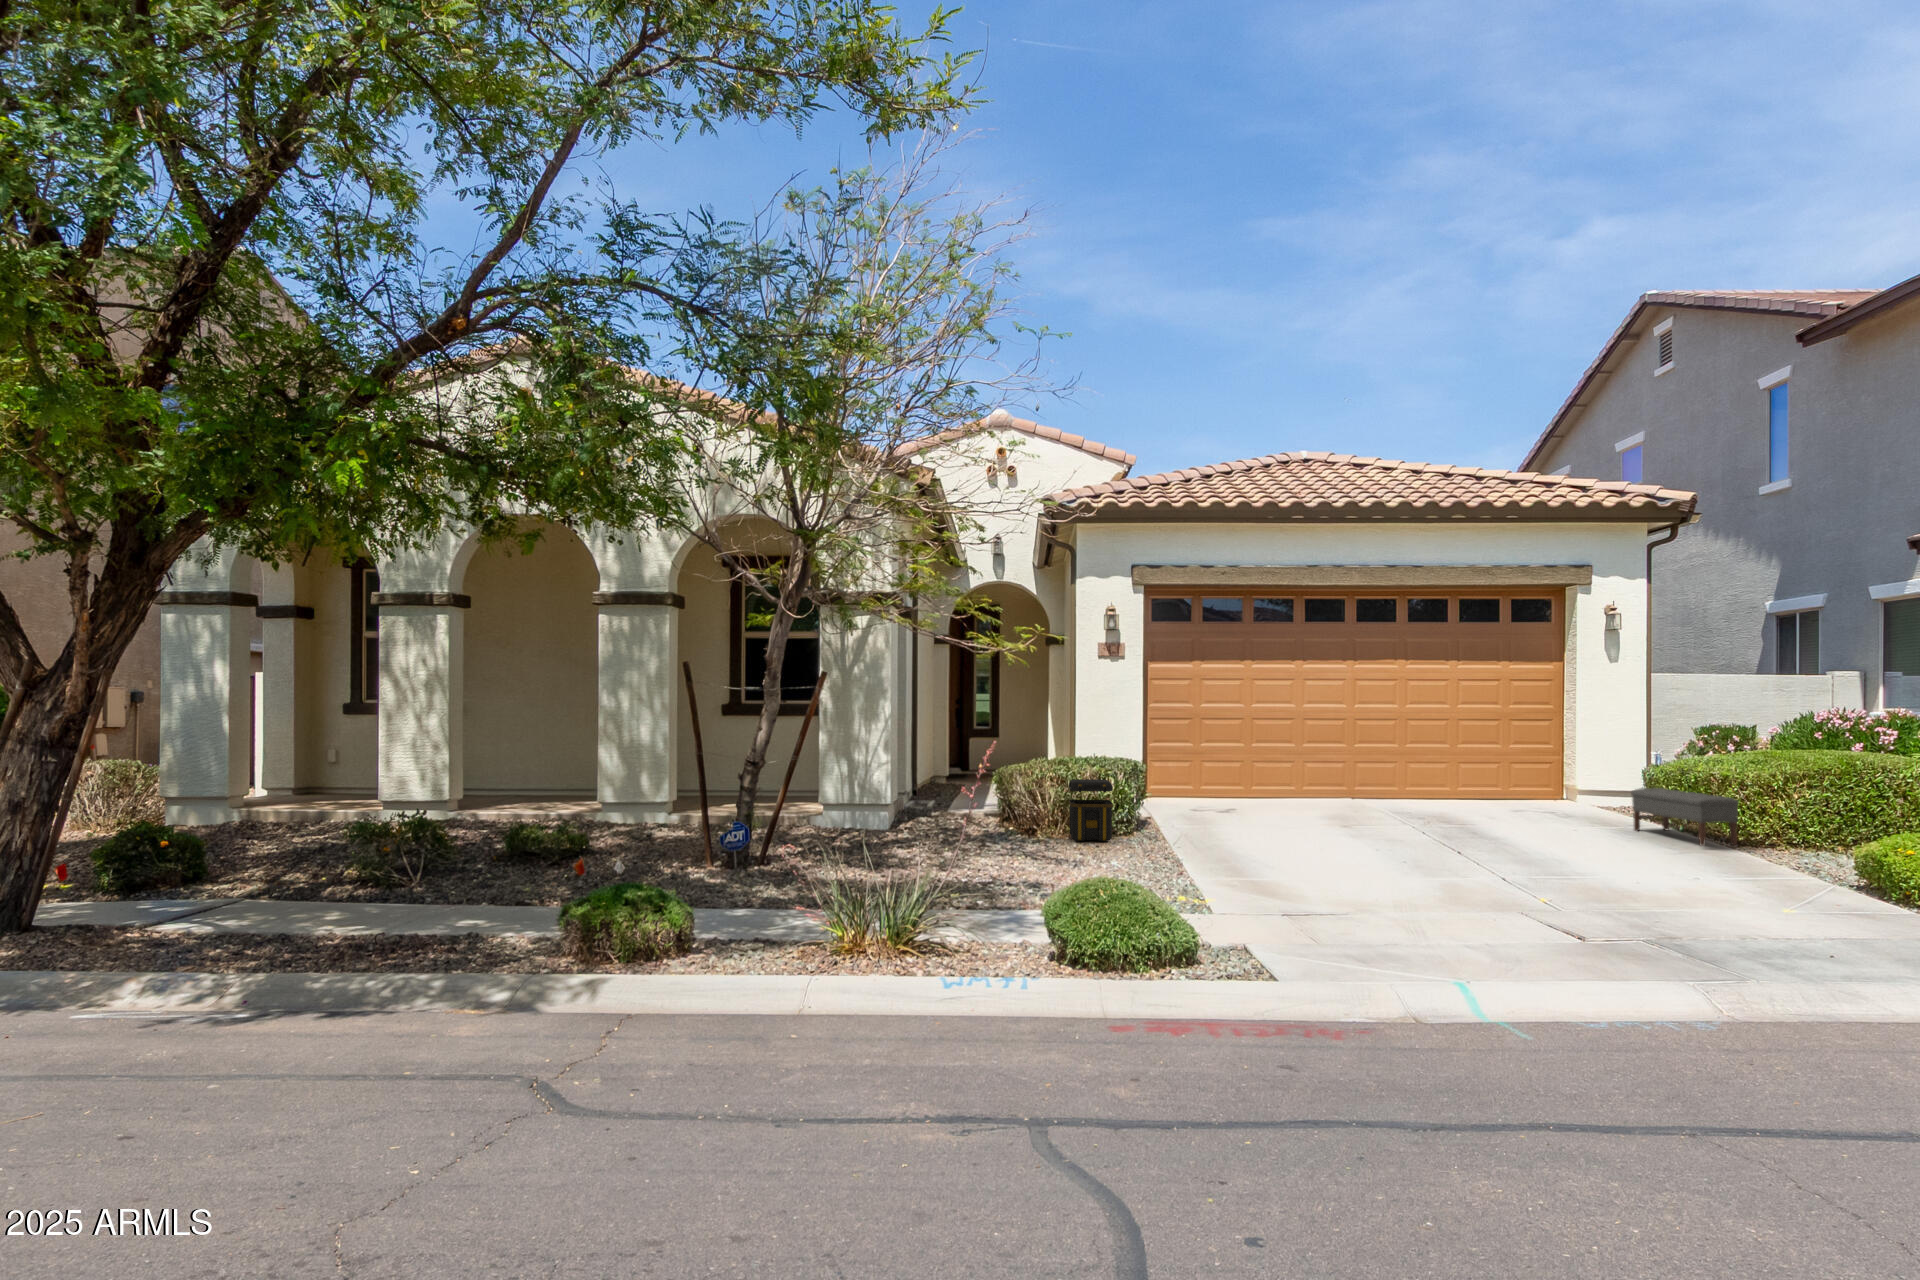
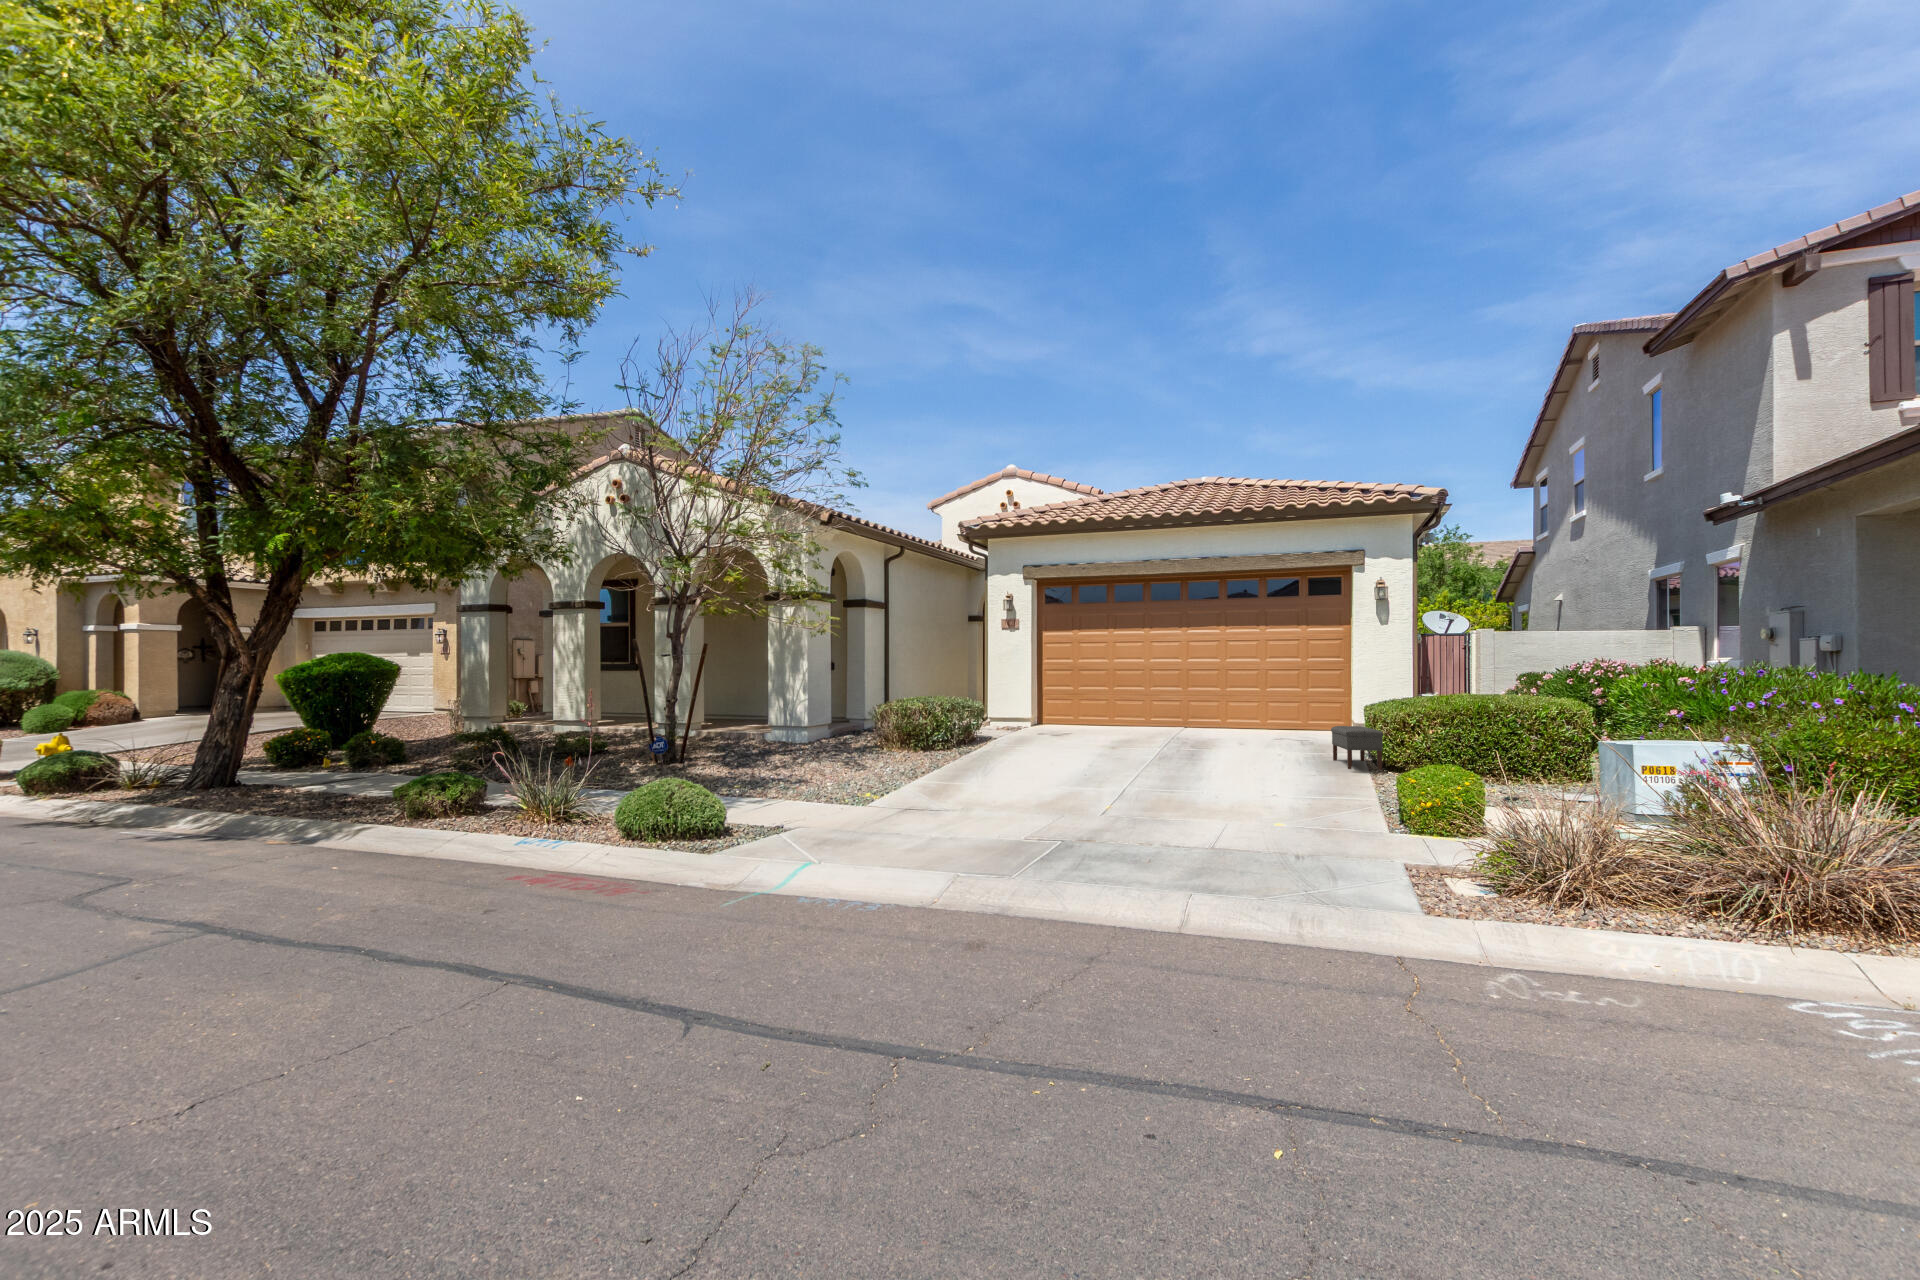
toolbox: present [1069,779,1113,841] -> none [894,712,929,754]

